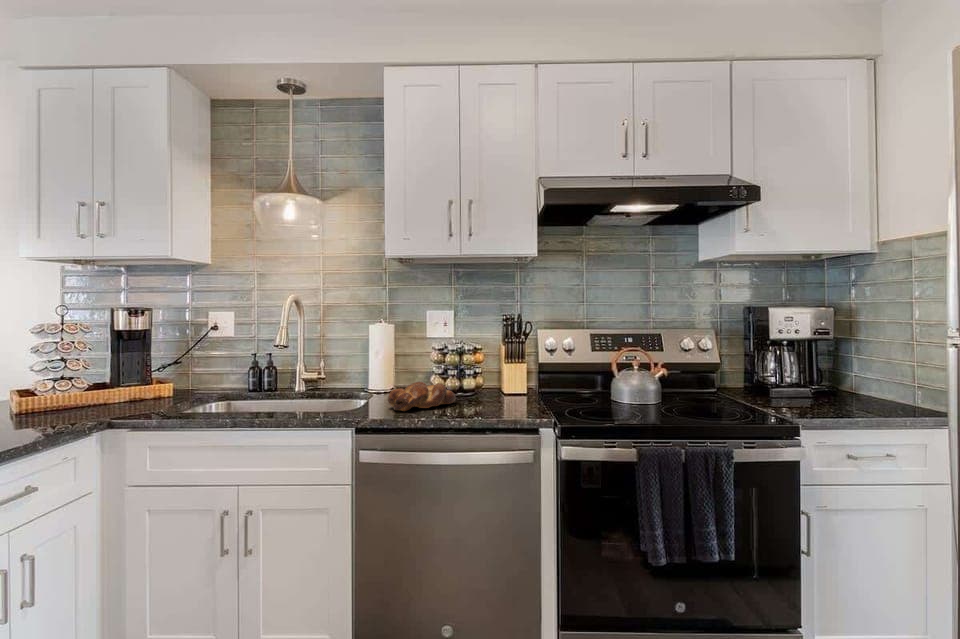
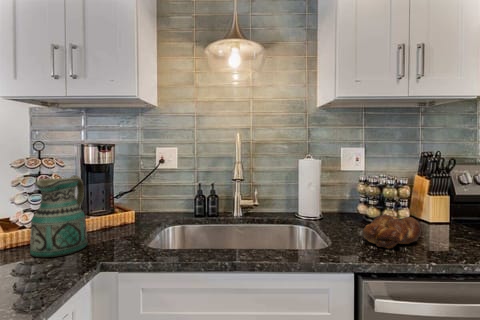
ceramic pitcher: none [44,340,109,417] -> present [30,175,87,257]

